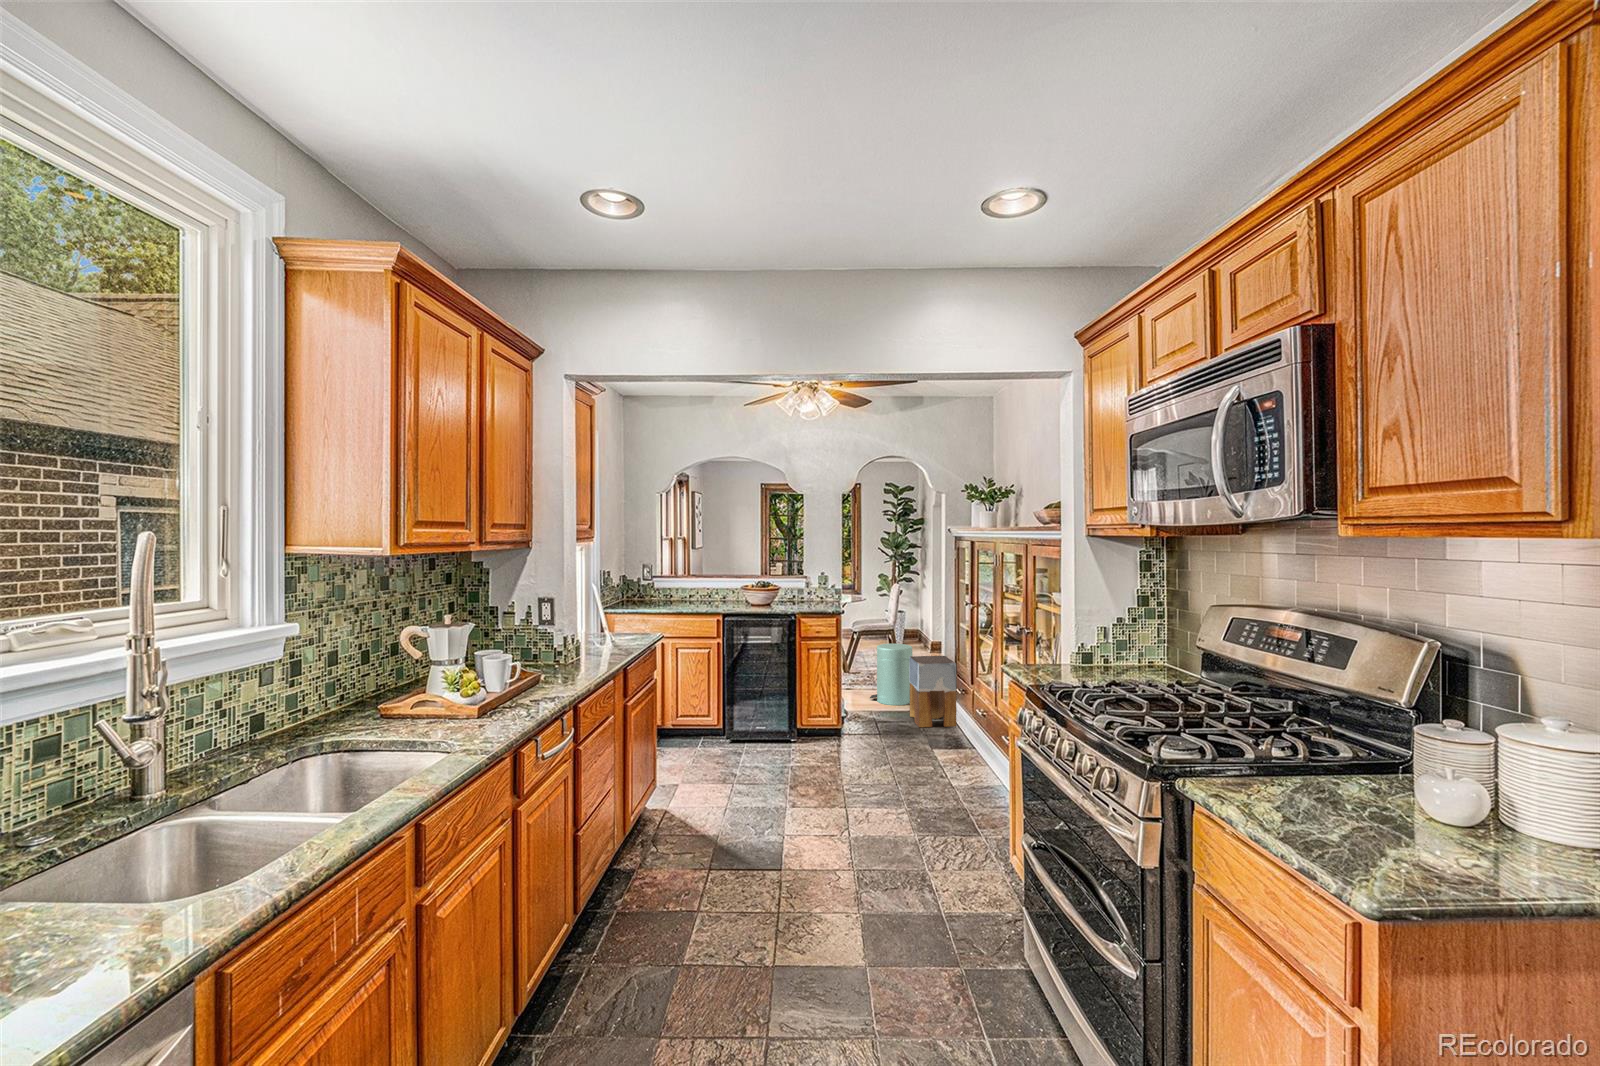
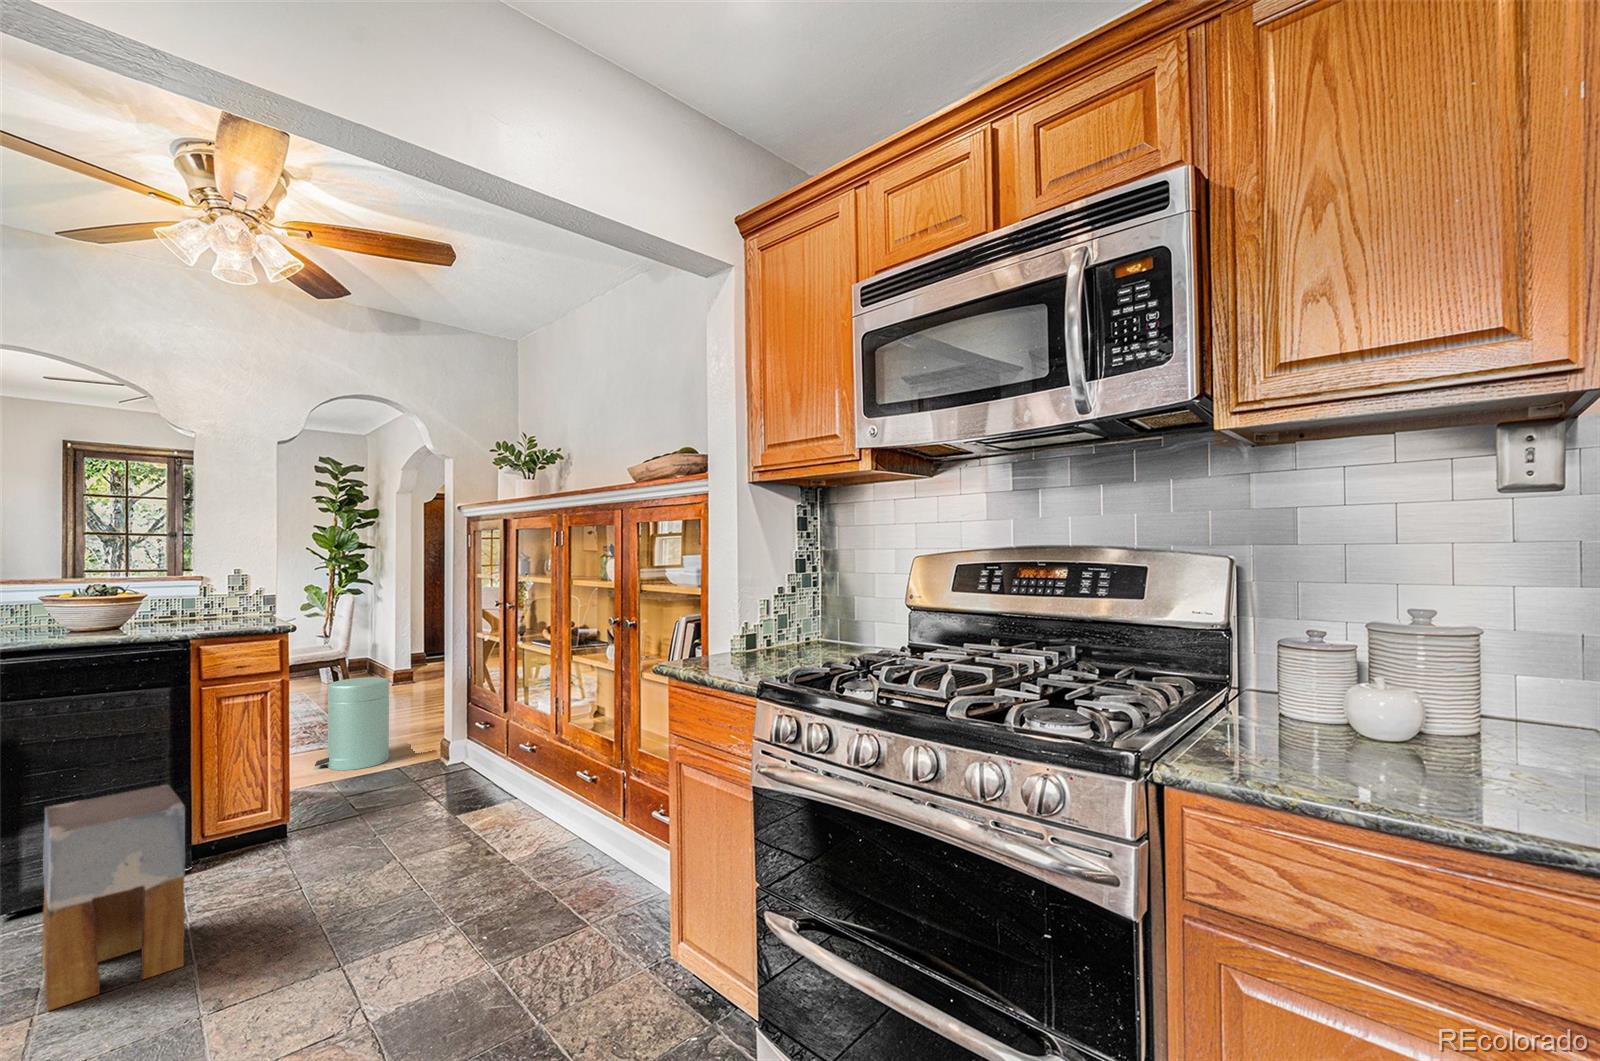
stool: present [909,656,957,727] -> present [42,785,185,1011]

